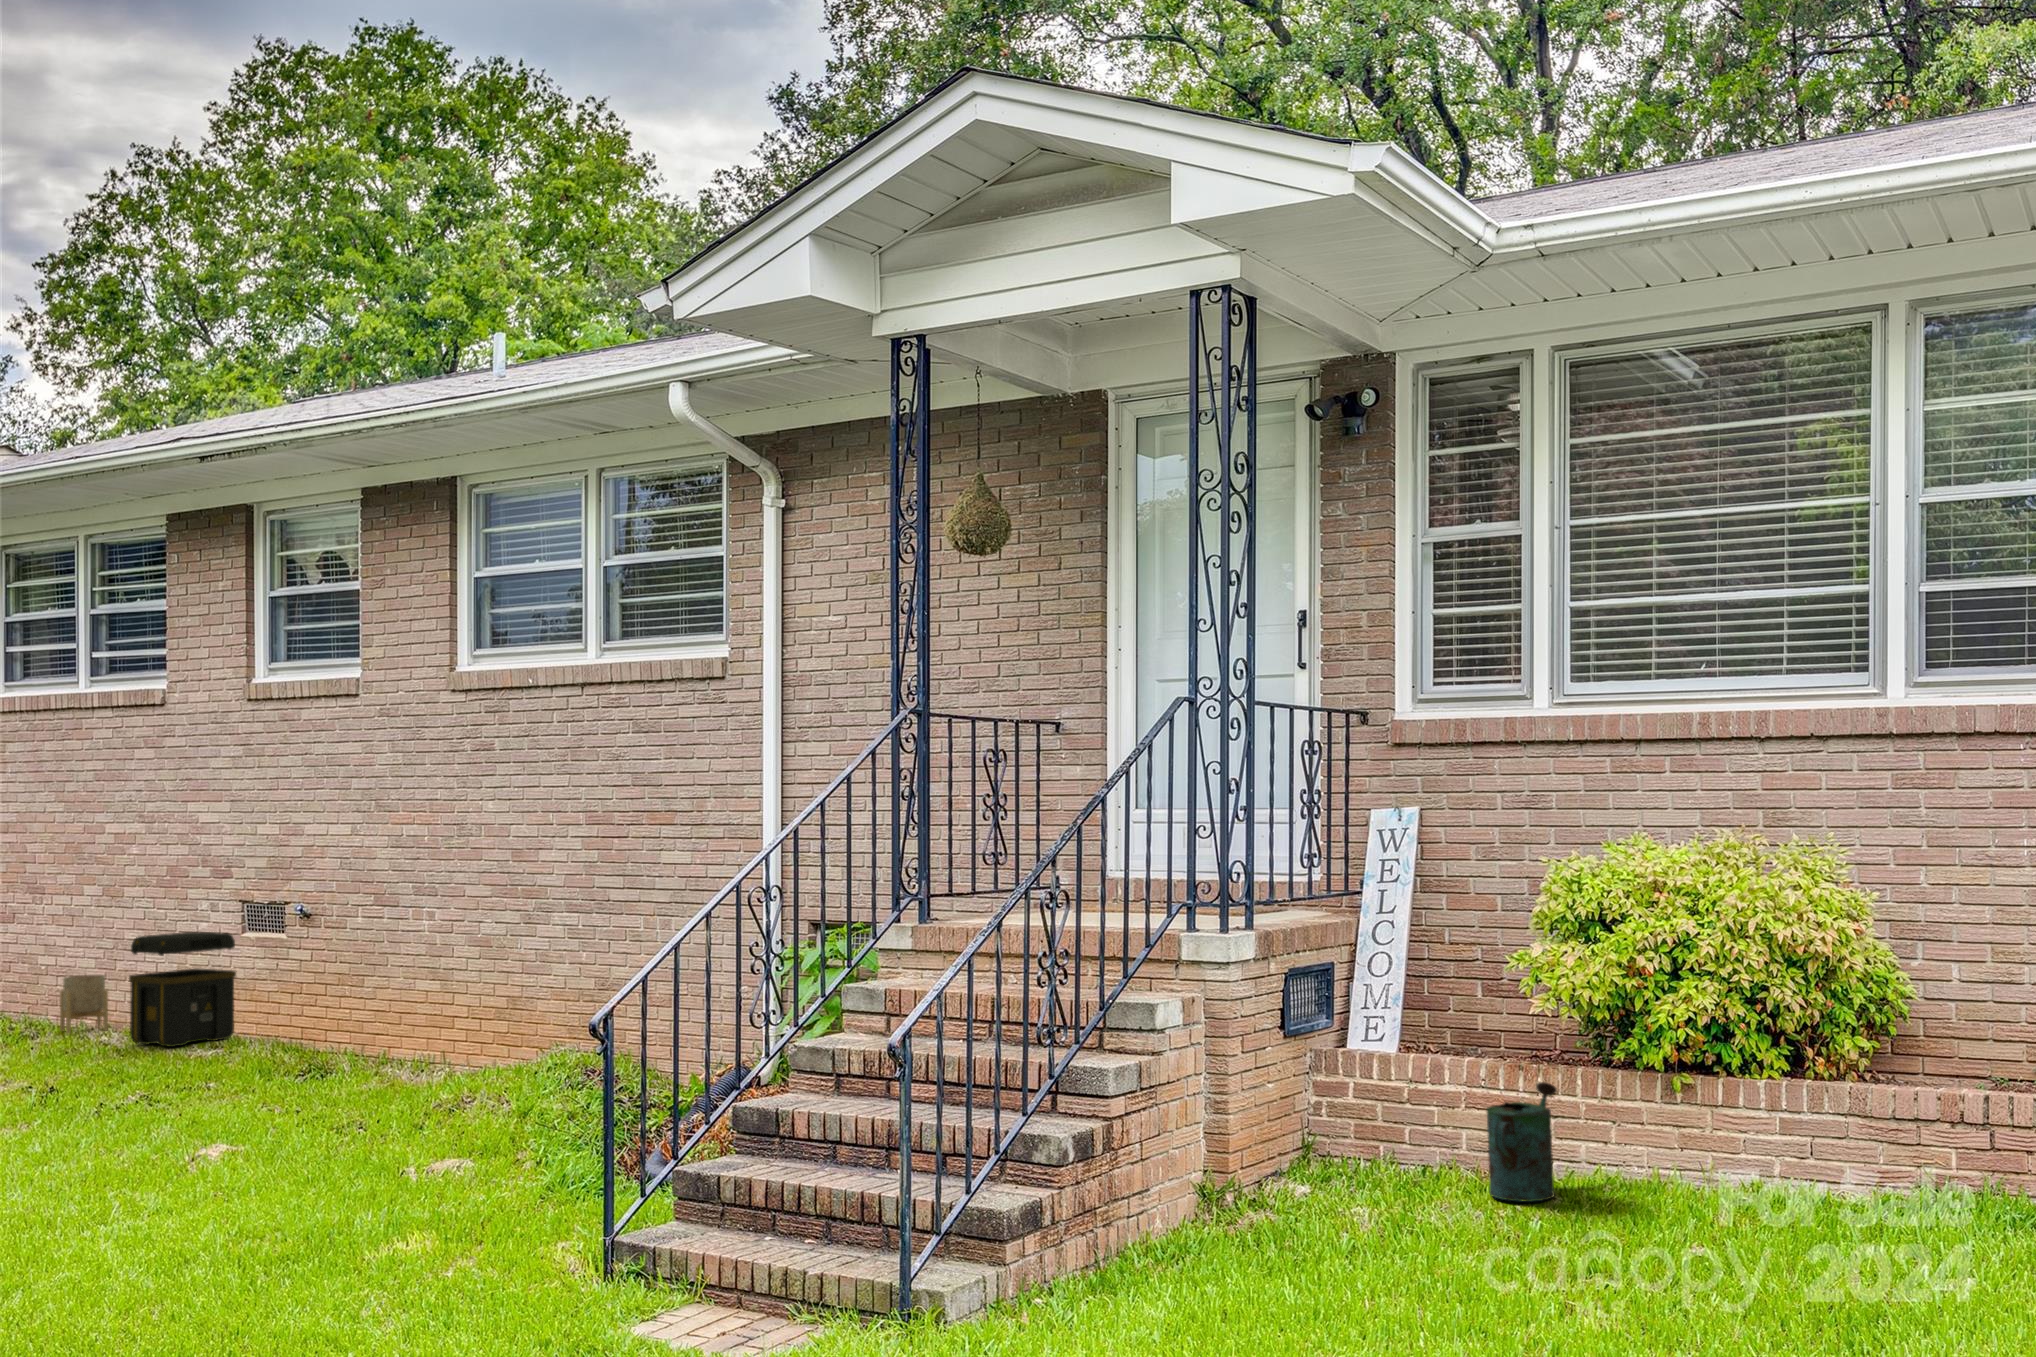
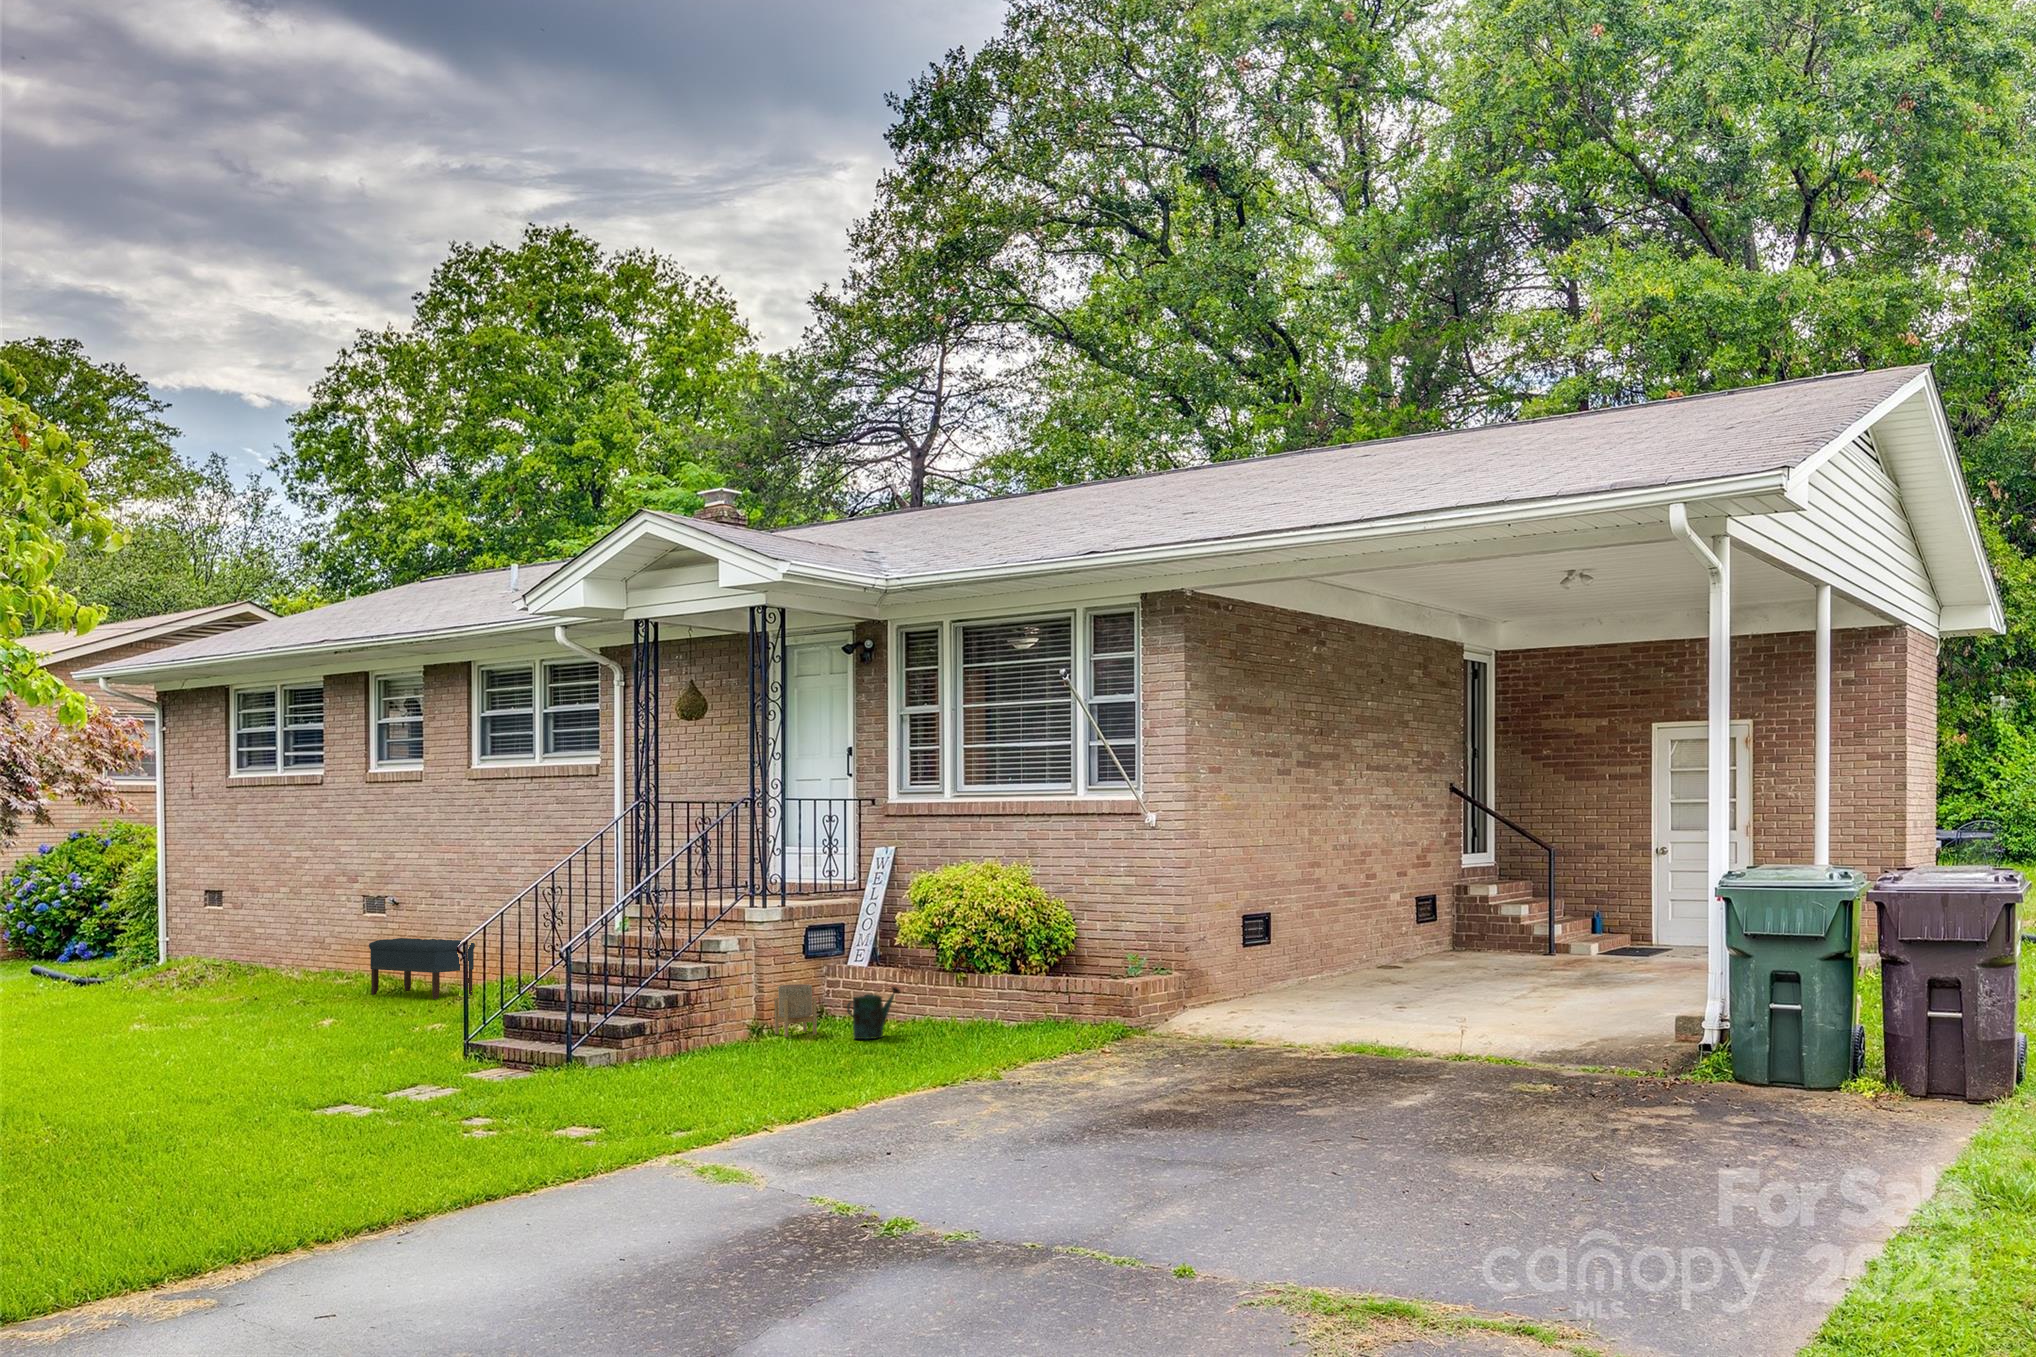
toolbox: present [129,932,236,1047] -> none [298,923,359,991]
bench: none [268,958,465,1068] -> present [369,938,475,999]
planter: present [60,975,108,1034] -> present [774,984,817,1037]

